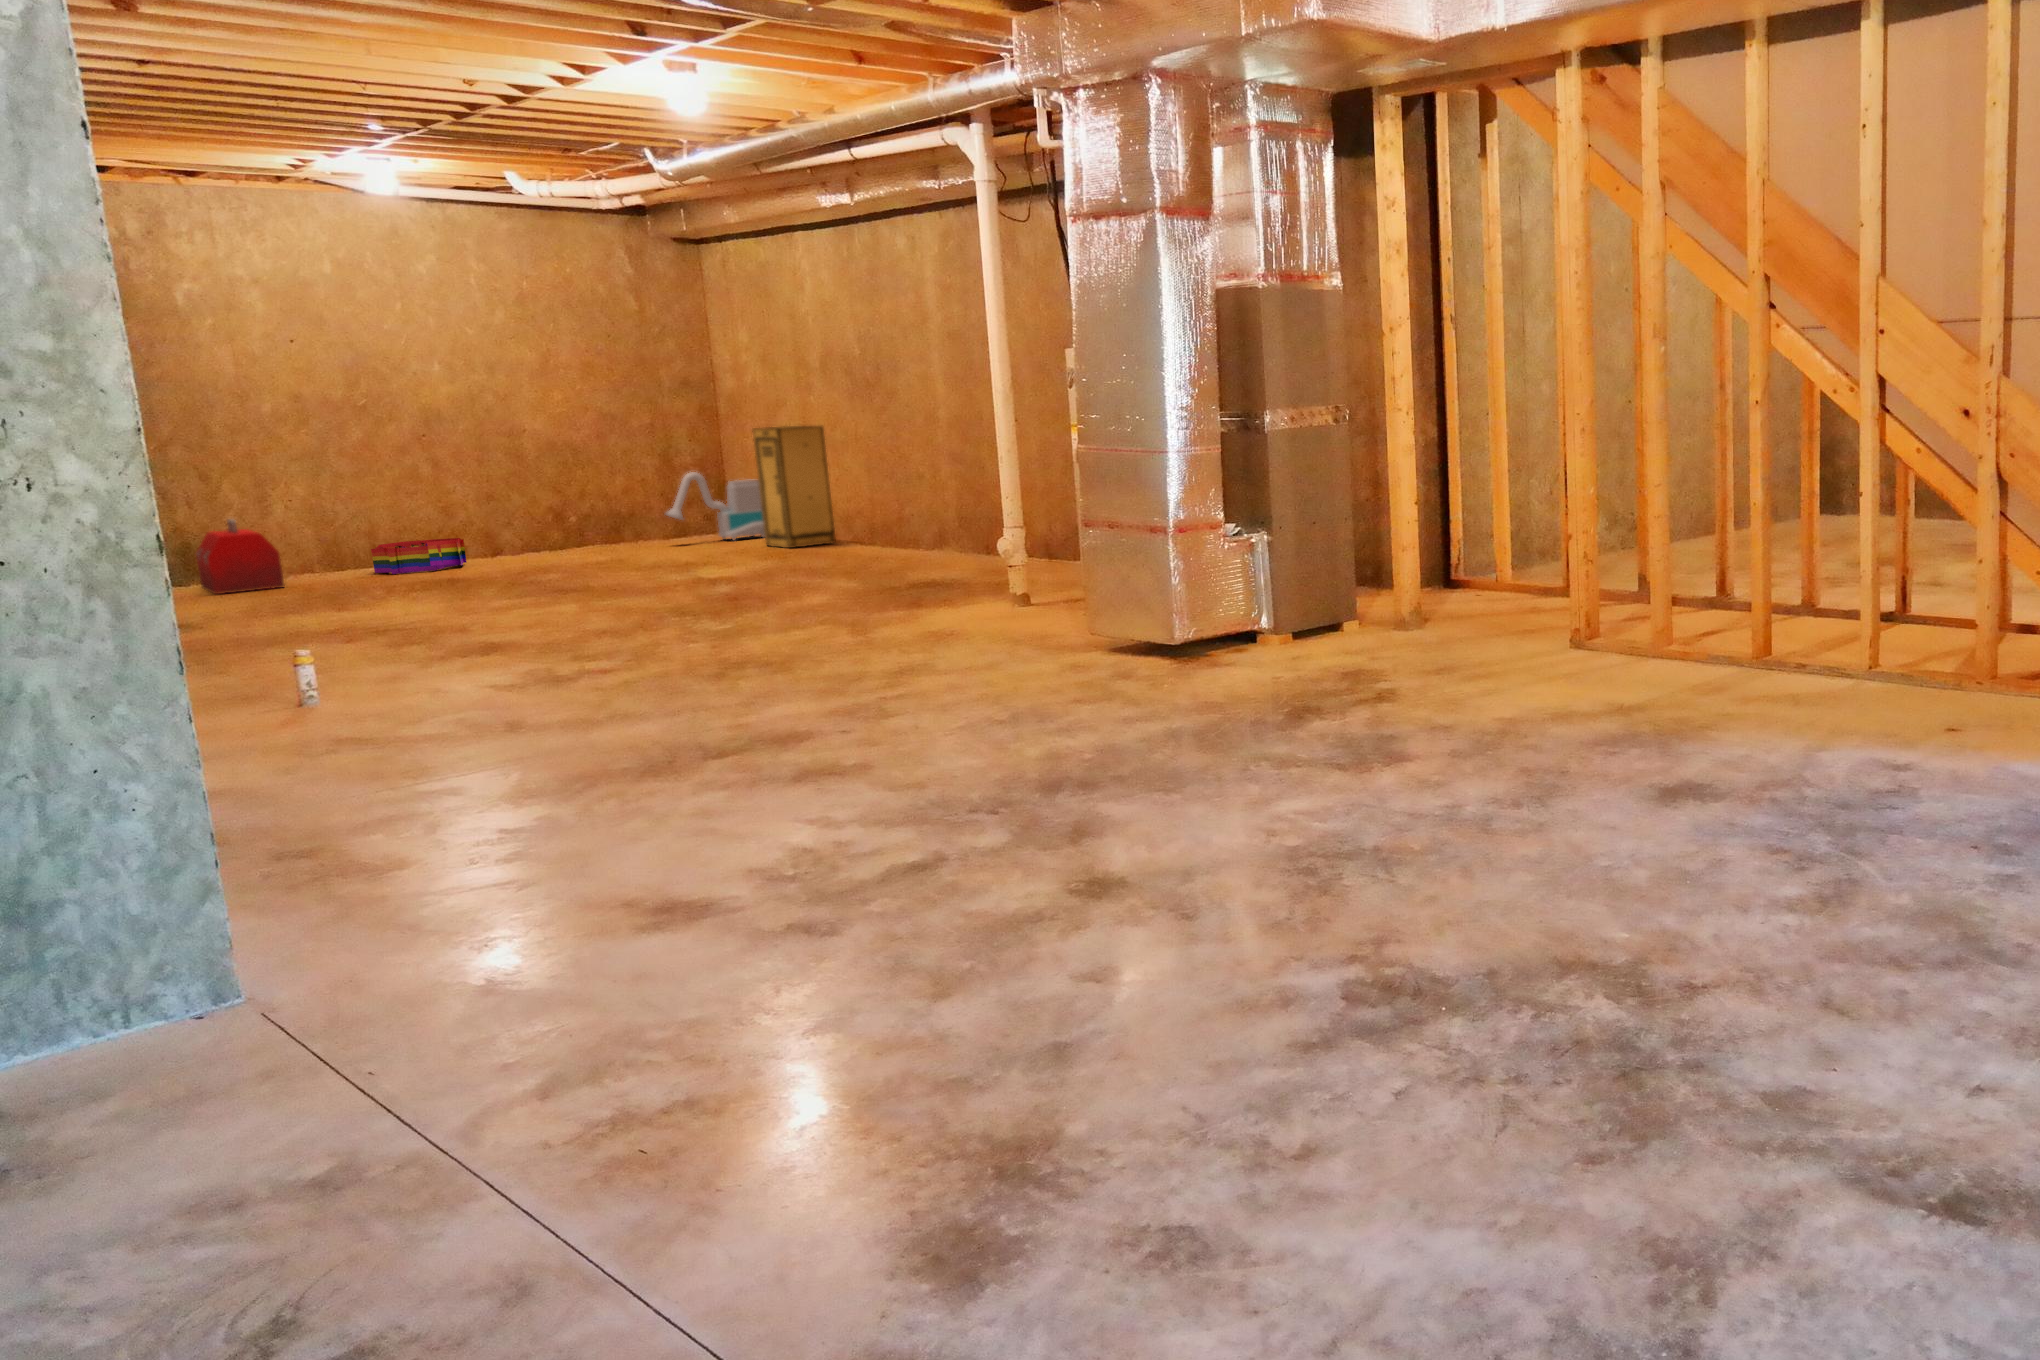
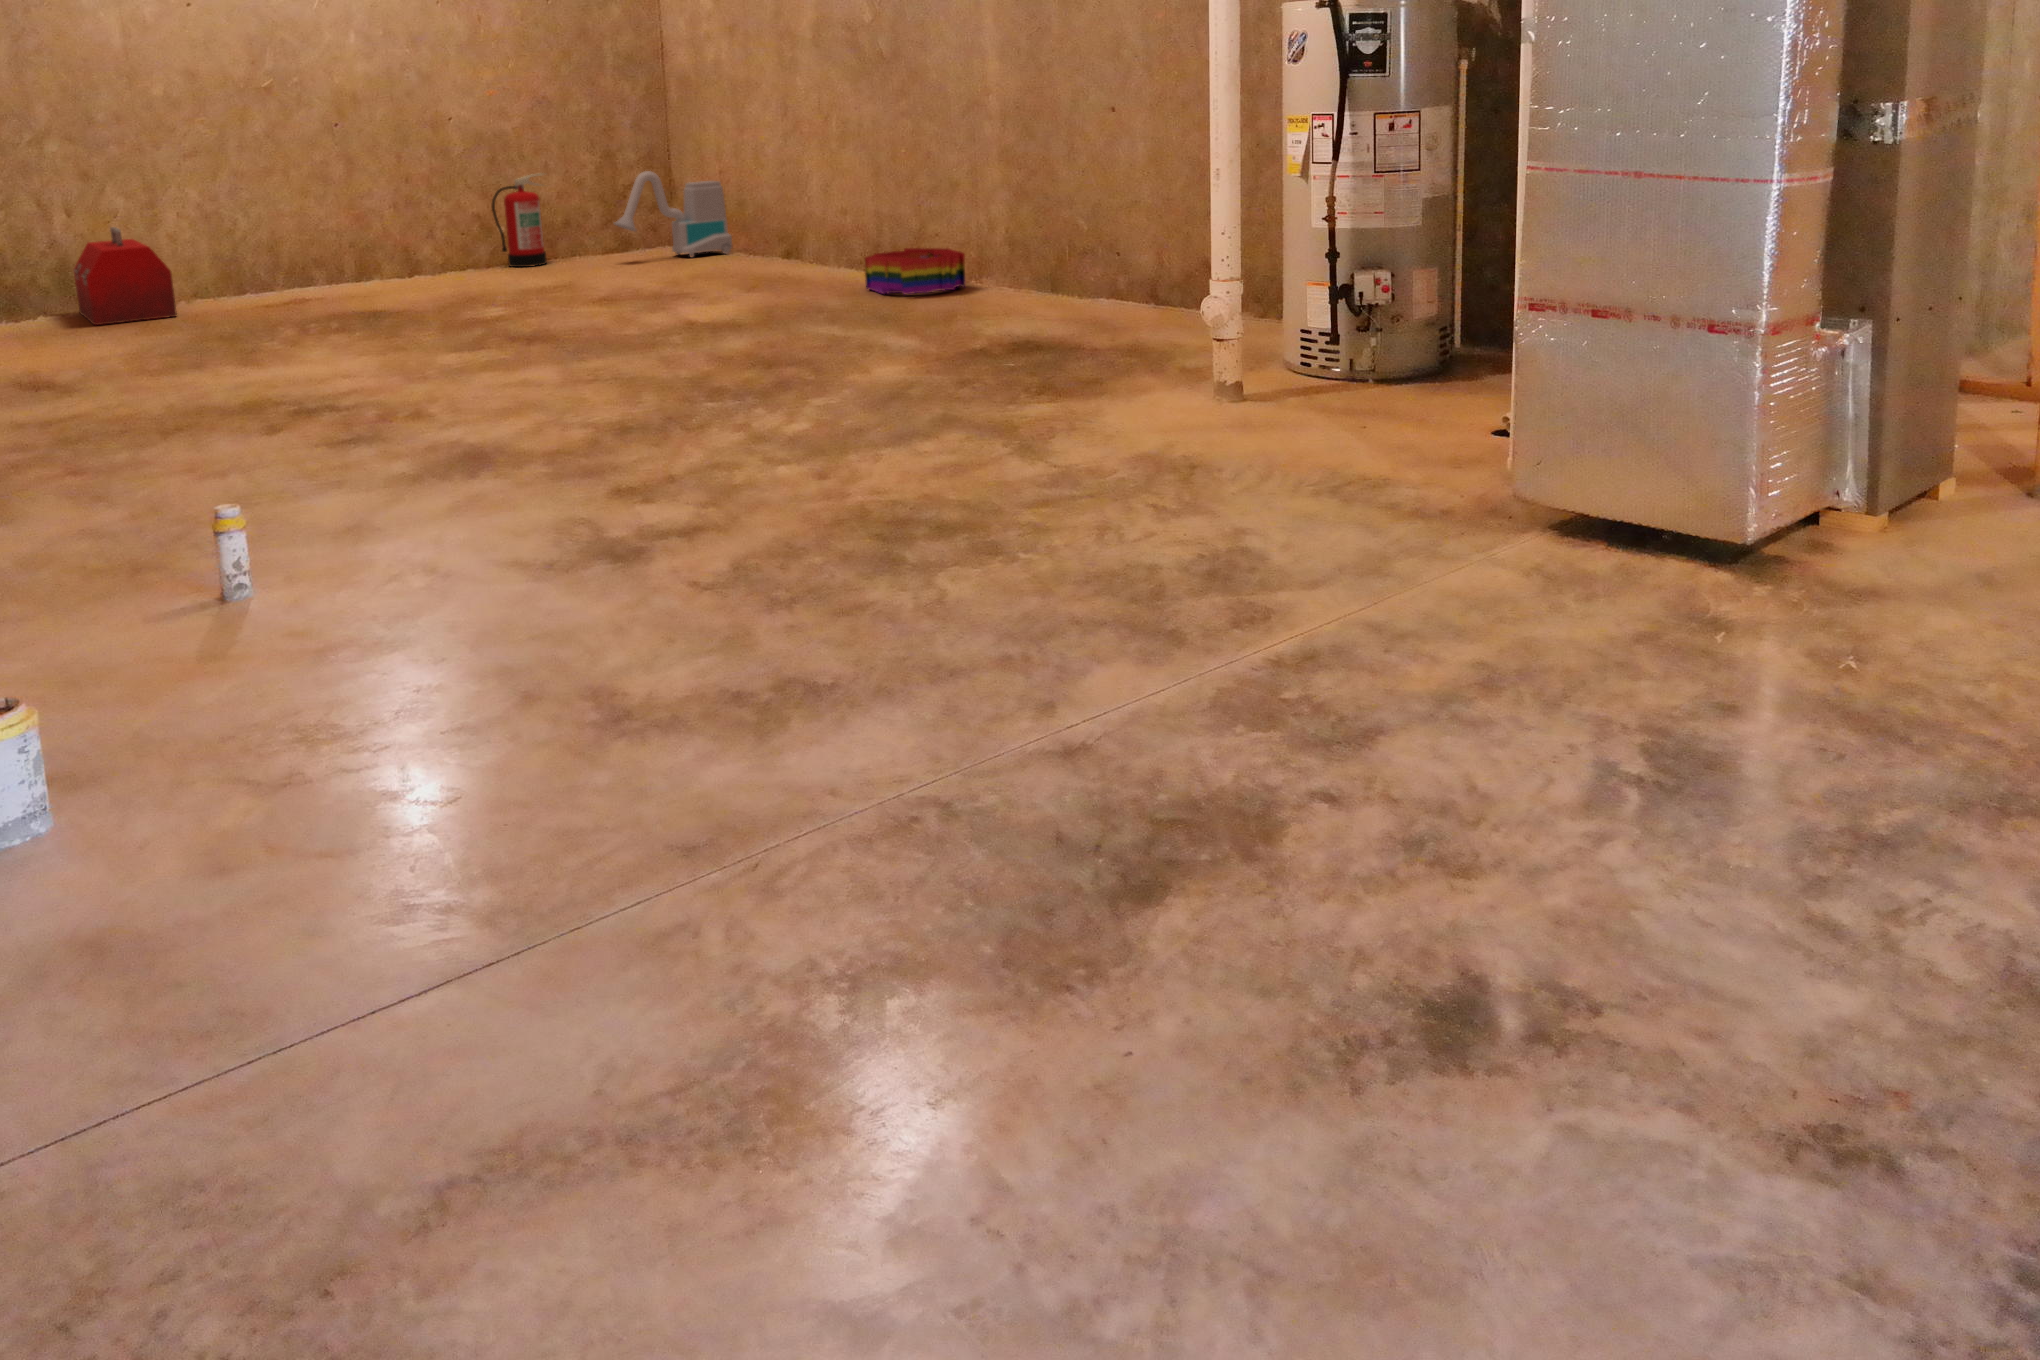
storage cabinet: present [753,426,836,548] -> none [729,114,825,272]
fire extinguisher: none [560,475,614,550] -> present [492,174,547,267]
storage bin: present [371,538,466,574] -> present [865,248,965,294]

